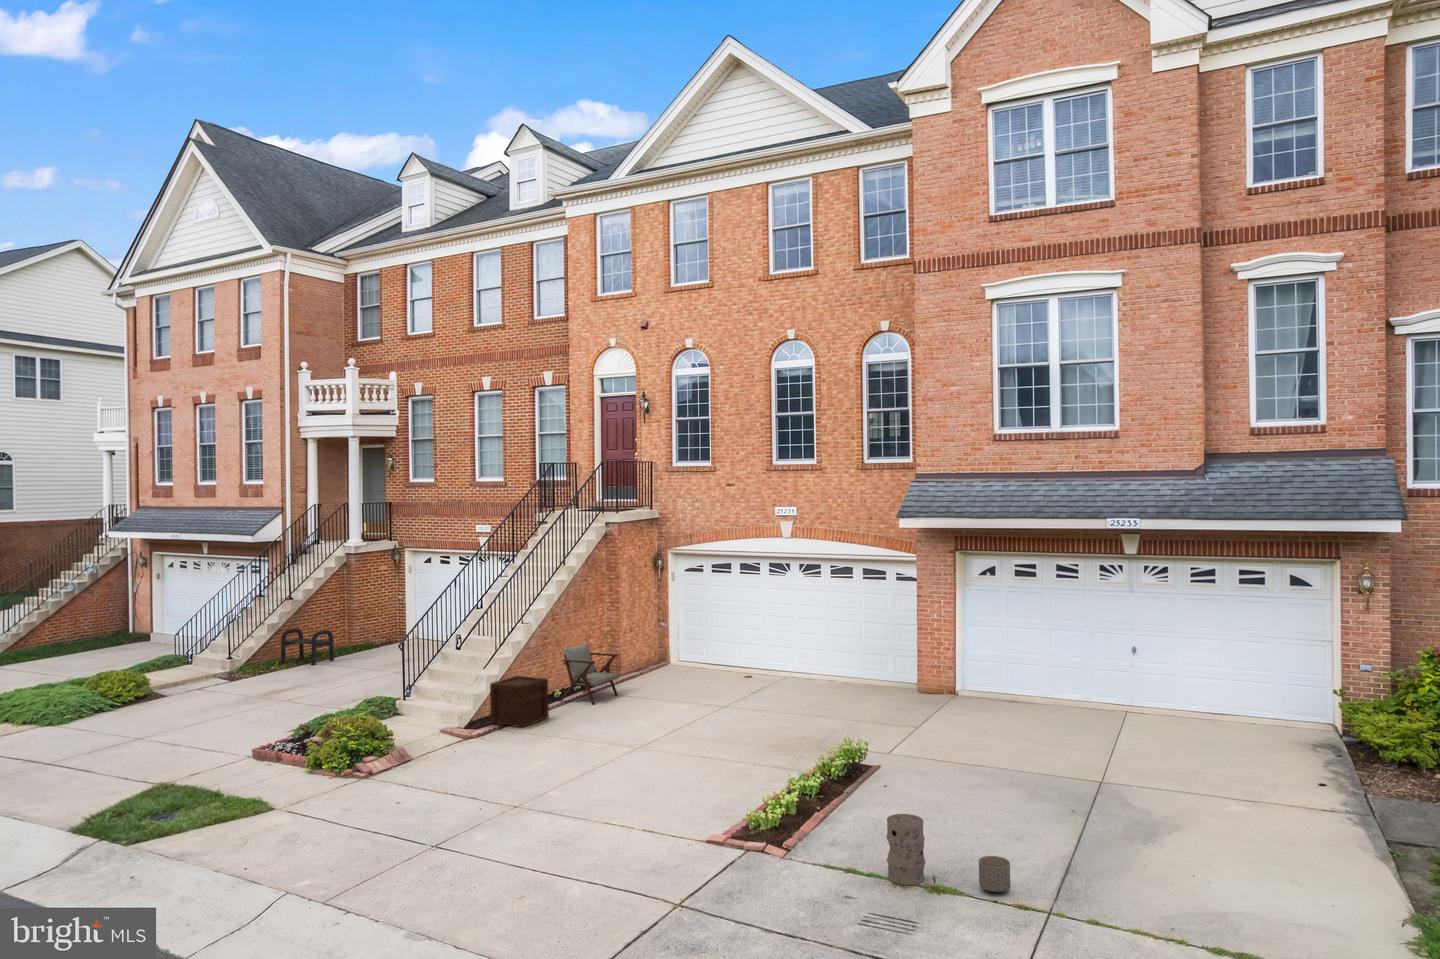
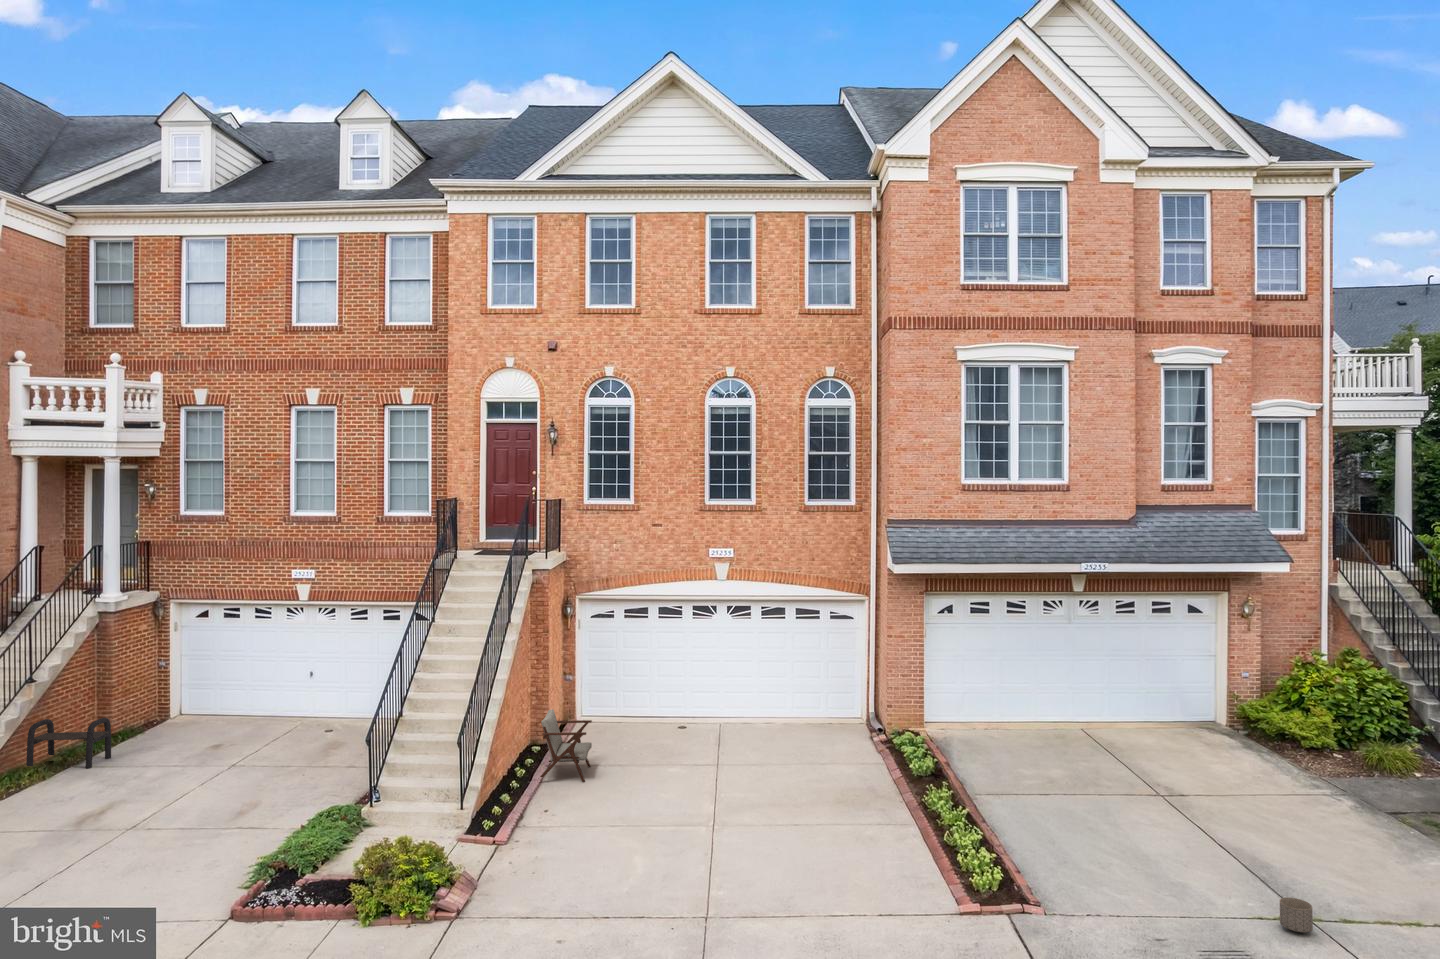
wooden crate: present [490,676,549,727] -> none [504,760,562,823]
trash can: present [887,814,925,885] -> none [1196,870,1237,942]

